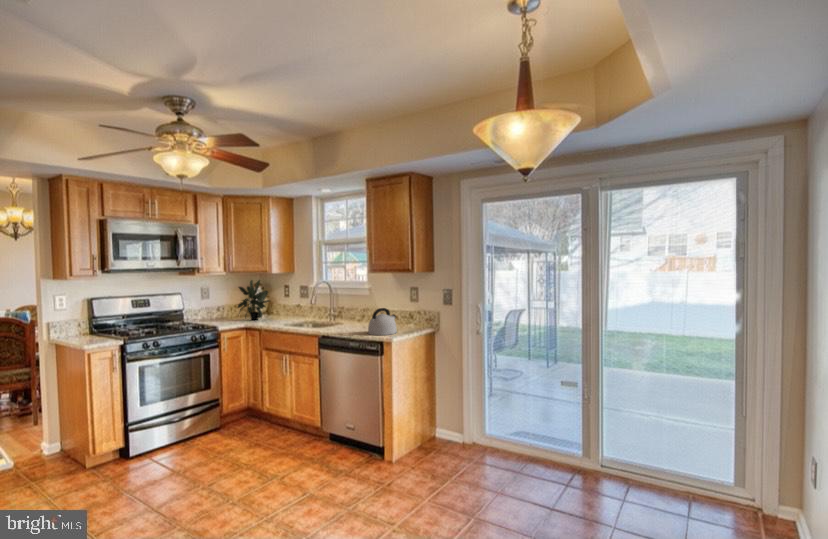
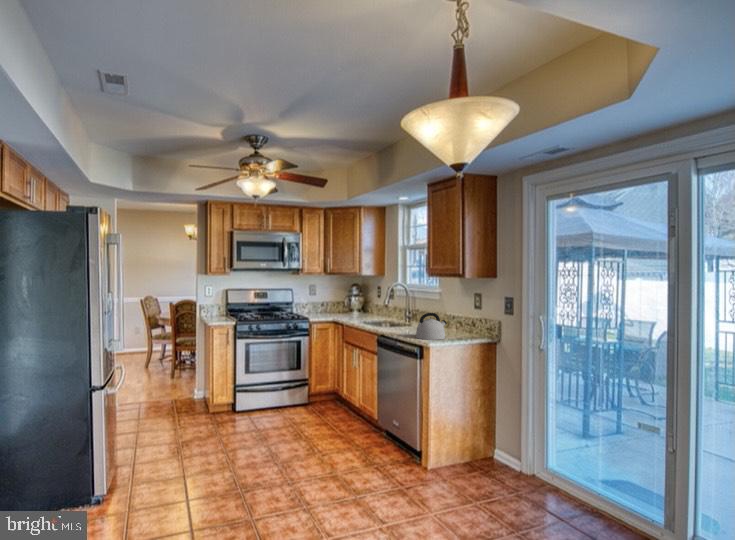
potted plant: present [238,280,270,320] -> none [333,280,360,316]

